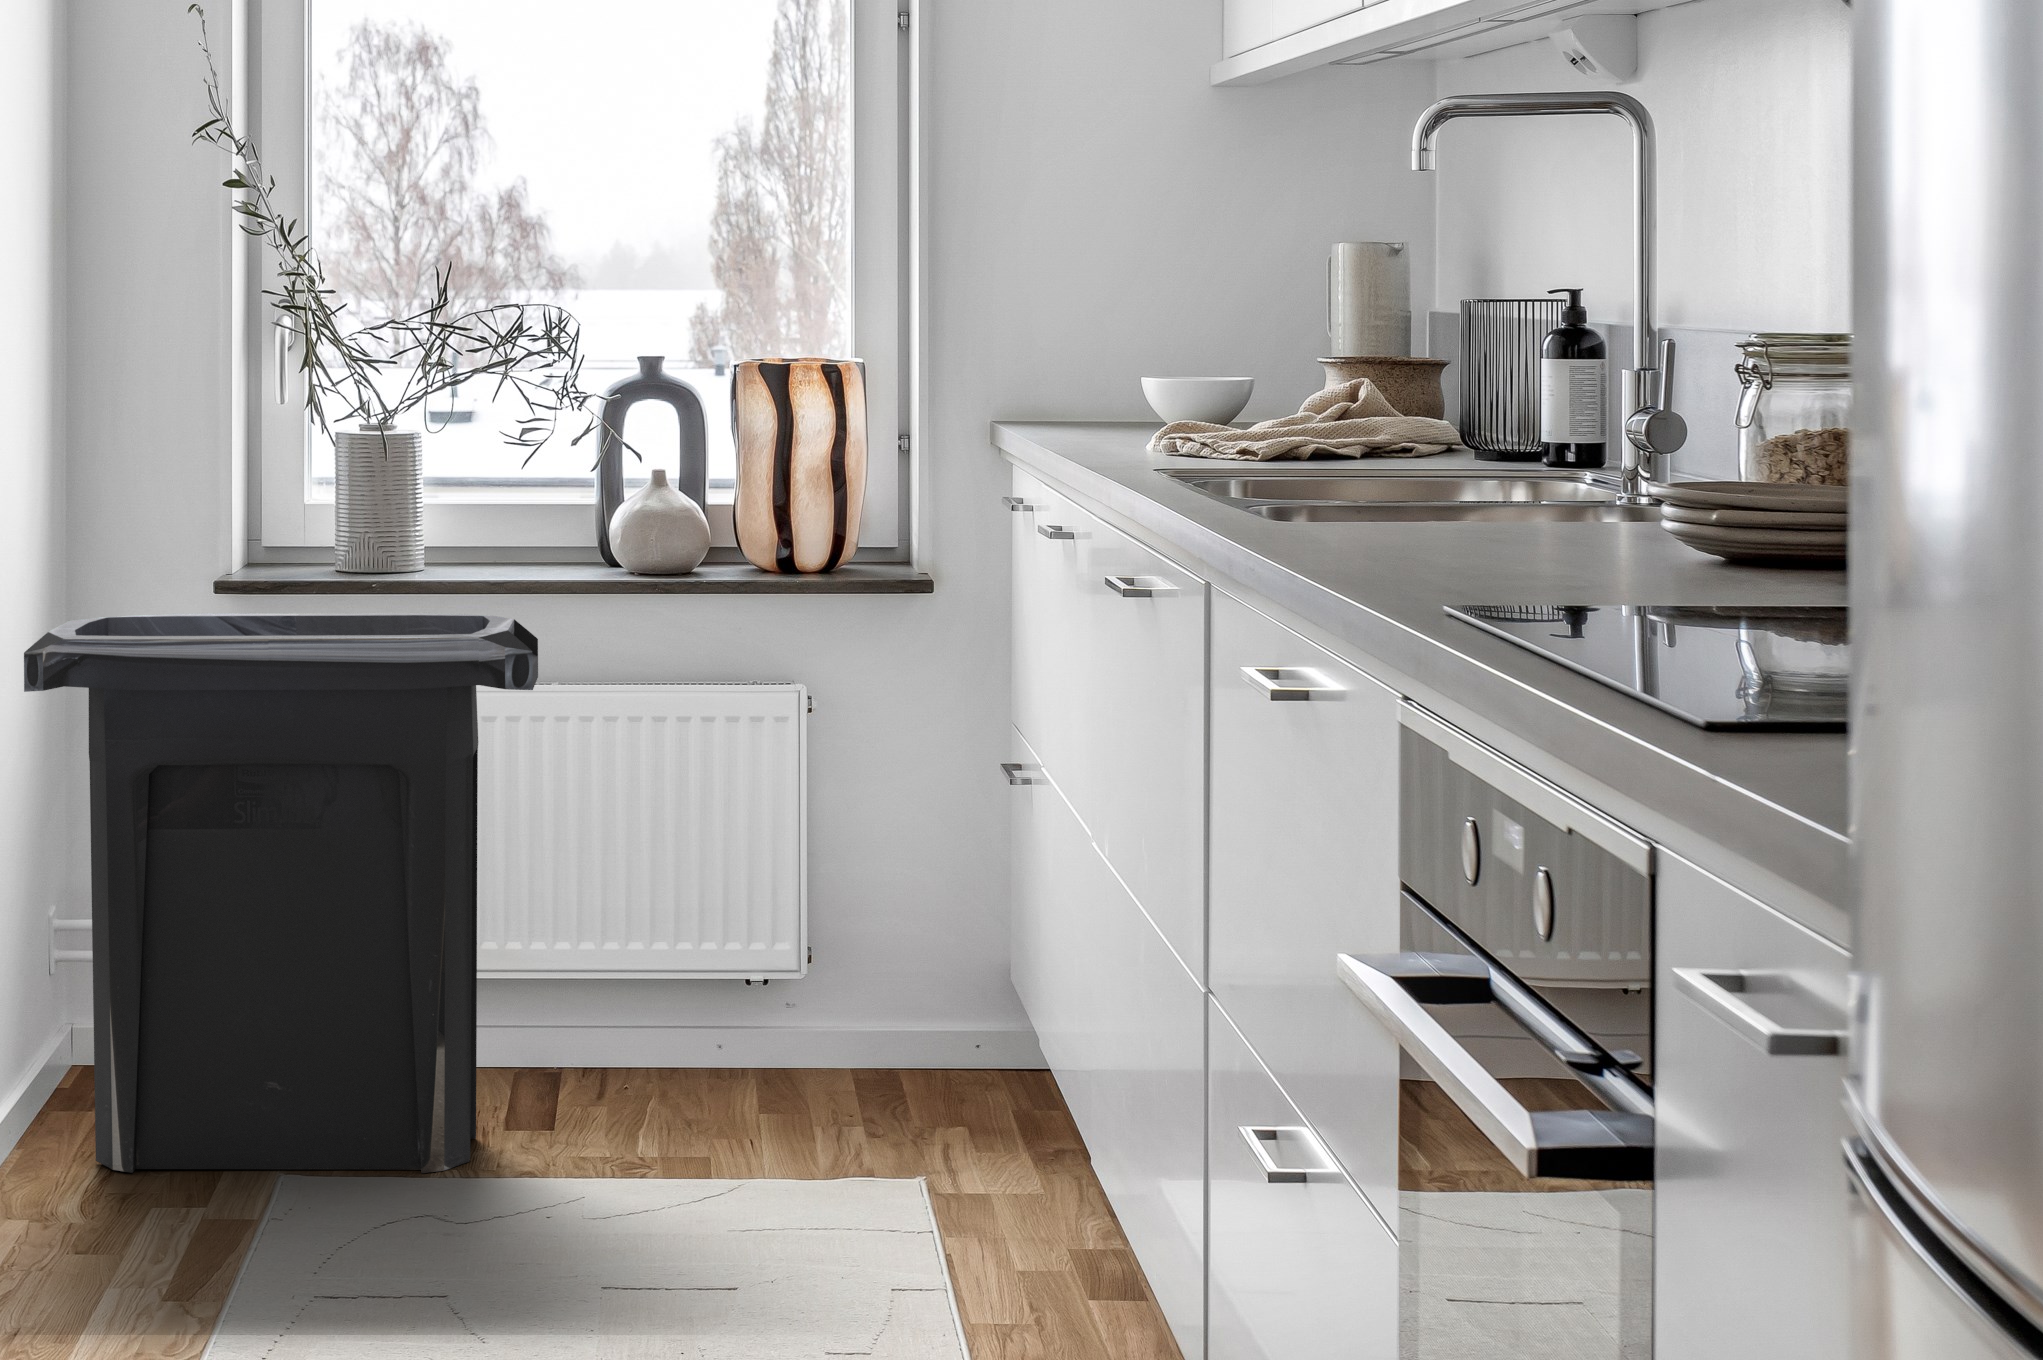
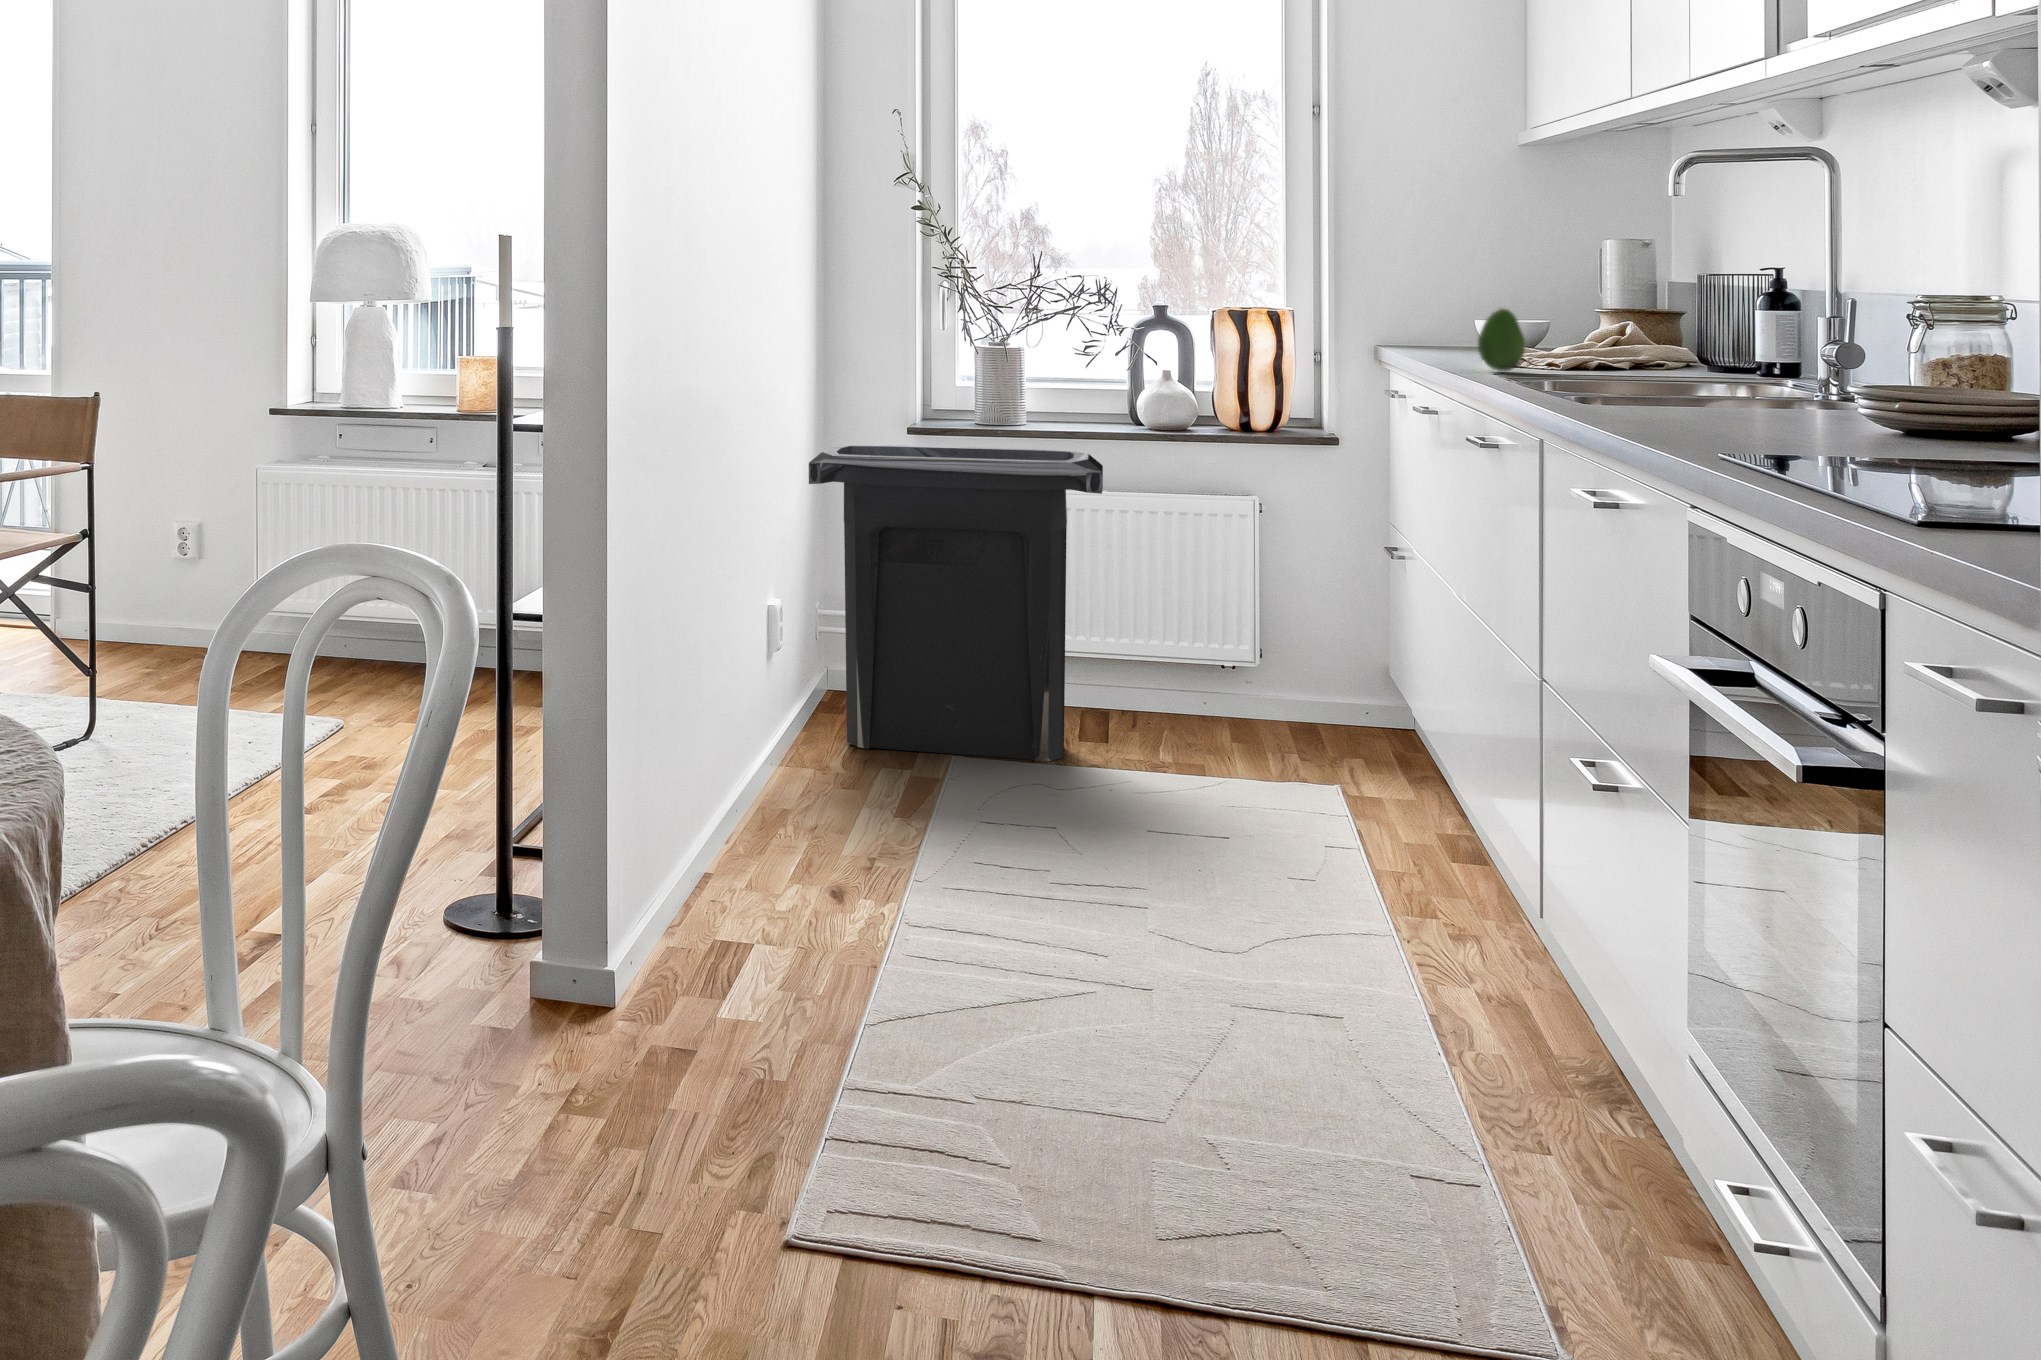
fruit: none [1123,355,1197,463] -> present [1478,308,1525,371]

